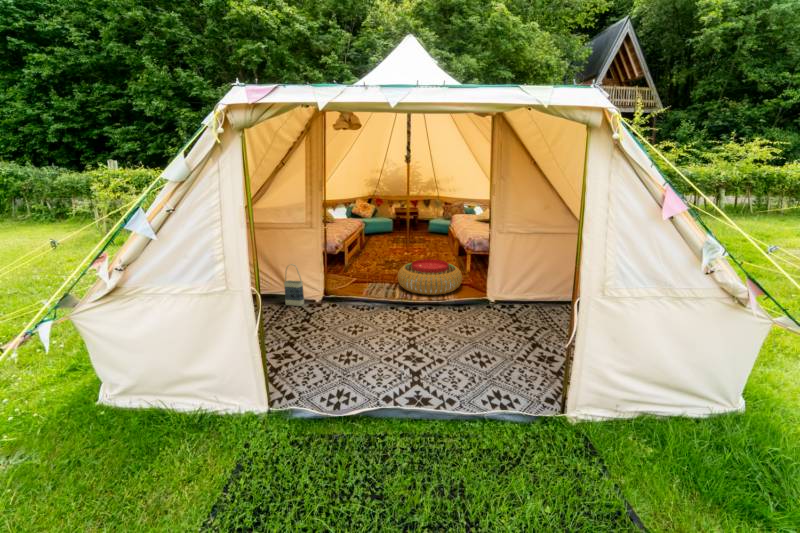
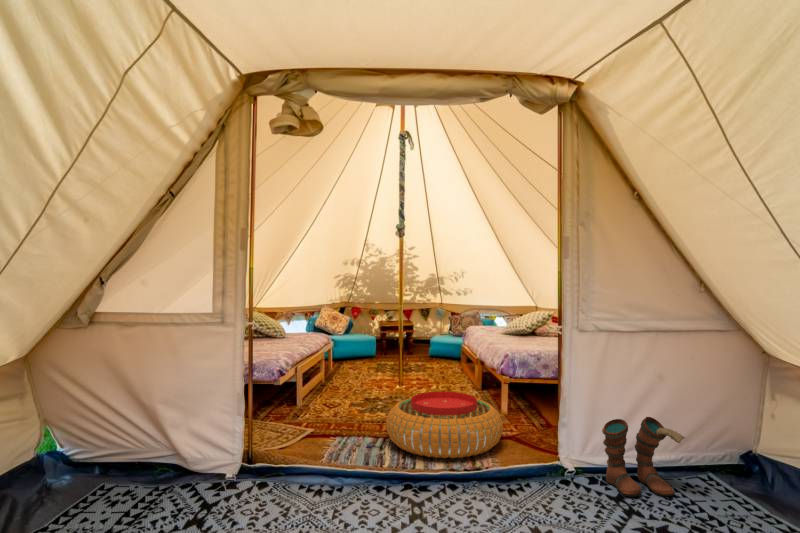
bag: present [284,264,304,306] -> none [166,401,204,487]
boots: none [510,276,552,314] -> present [602,417,684,497]

